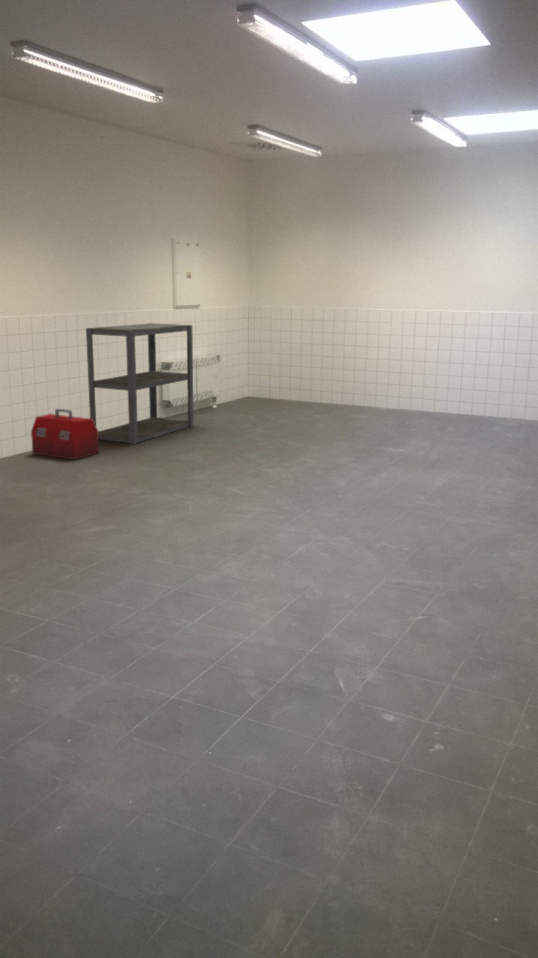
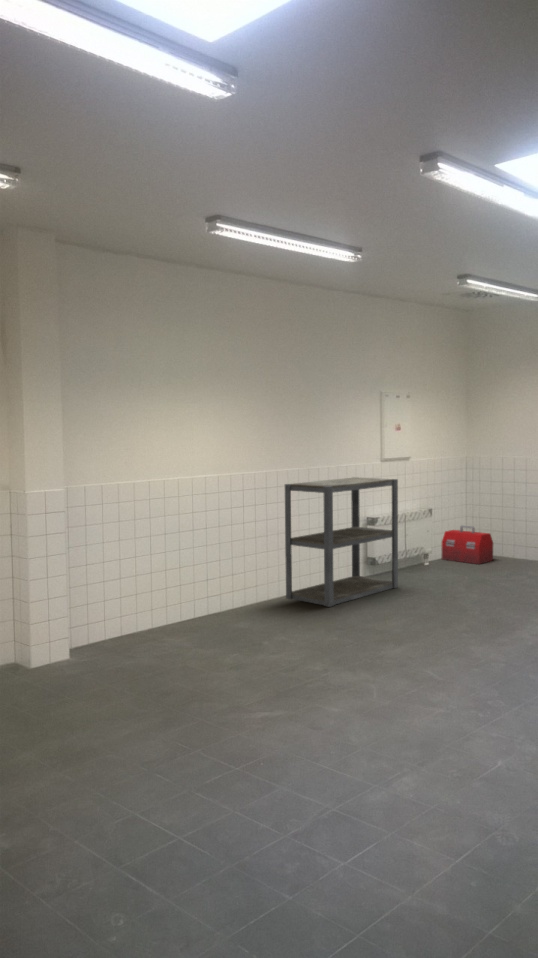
toolbox: present [31,409,99,460] -> present [442,525,493,564]

